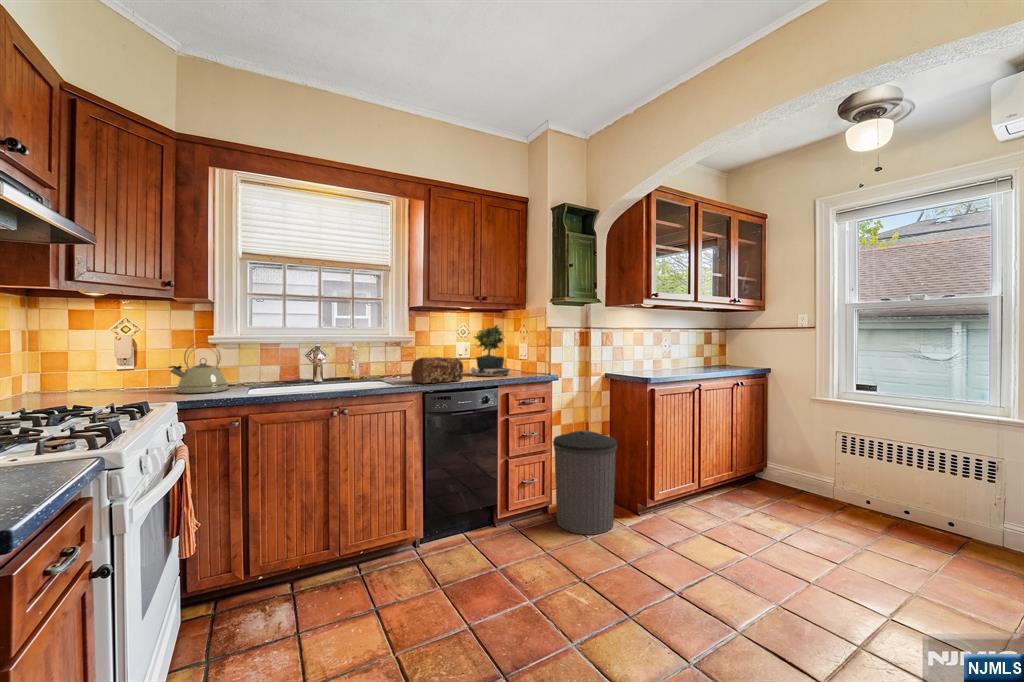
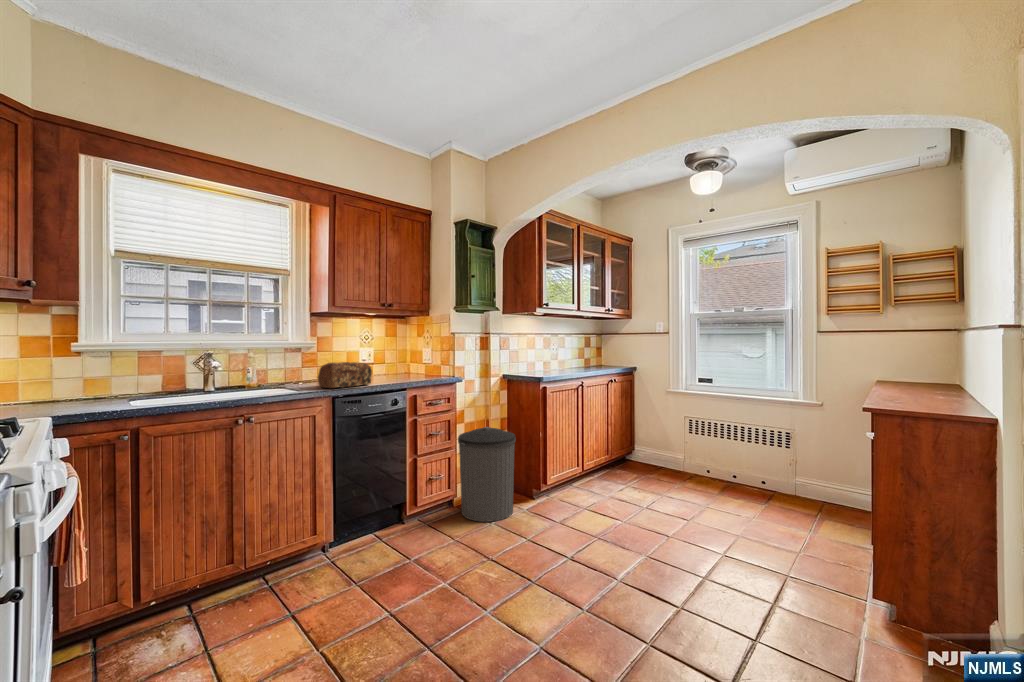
potted plant: present [471,325,510,376] -> none [376,329,416,381]
kettle: present [169,342,228,393] -> none [25,349,104,408]

